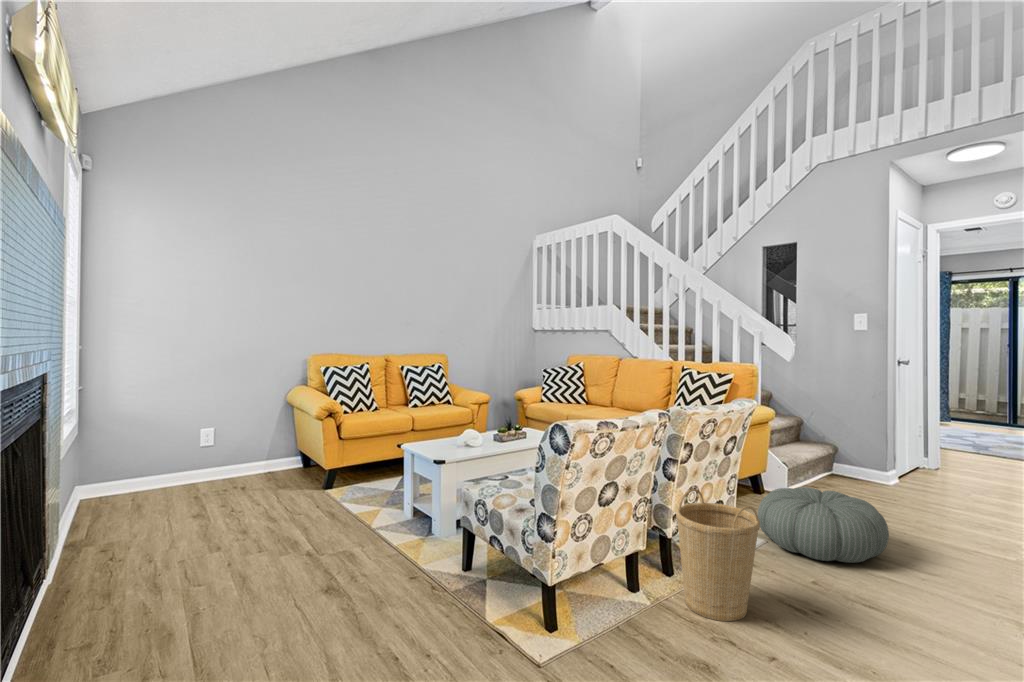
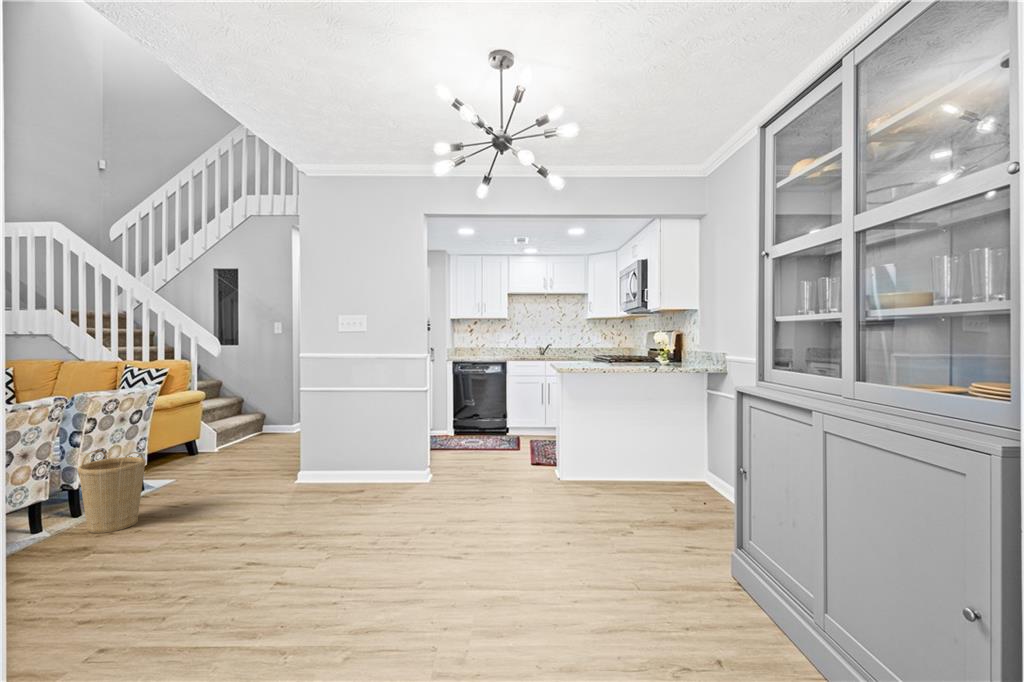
pouf: present [758,487,889,563] -> none [172,441,258,485]

